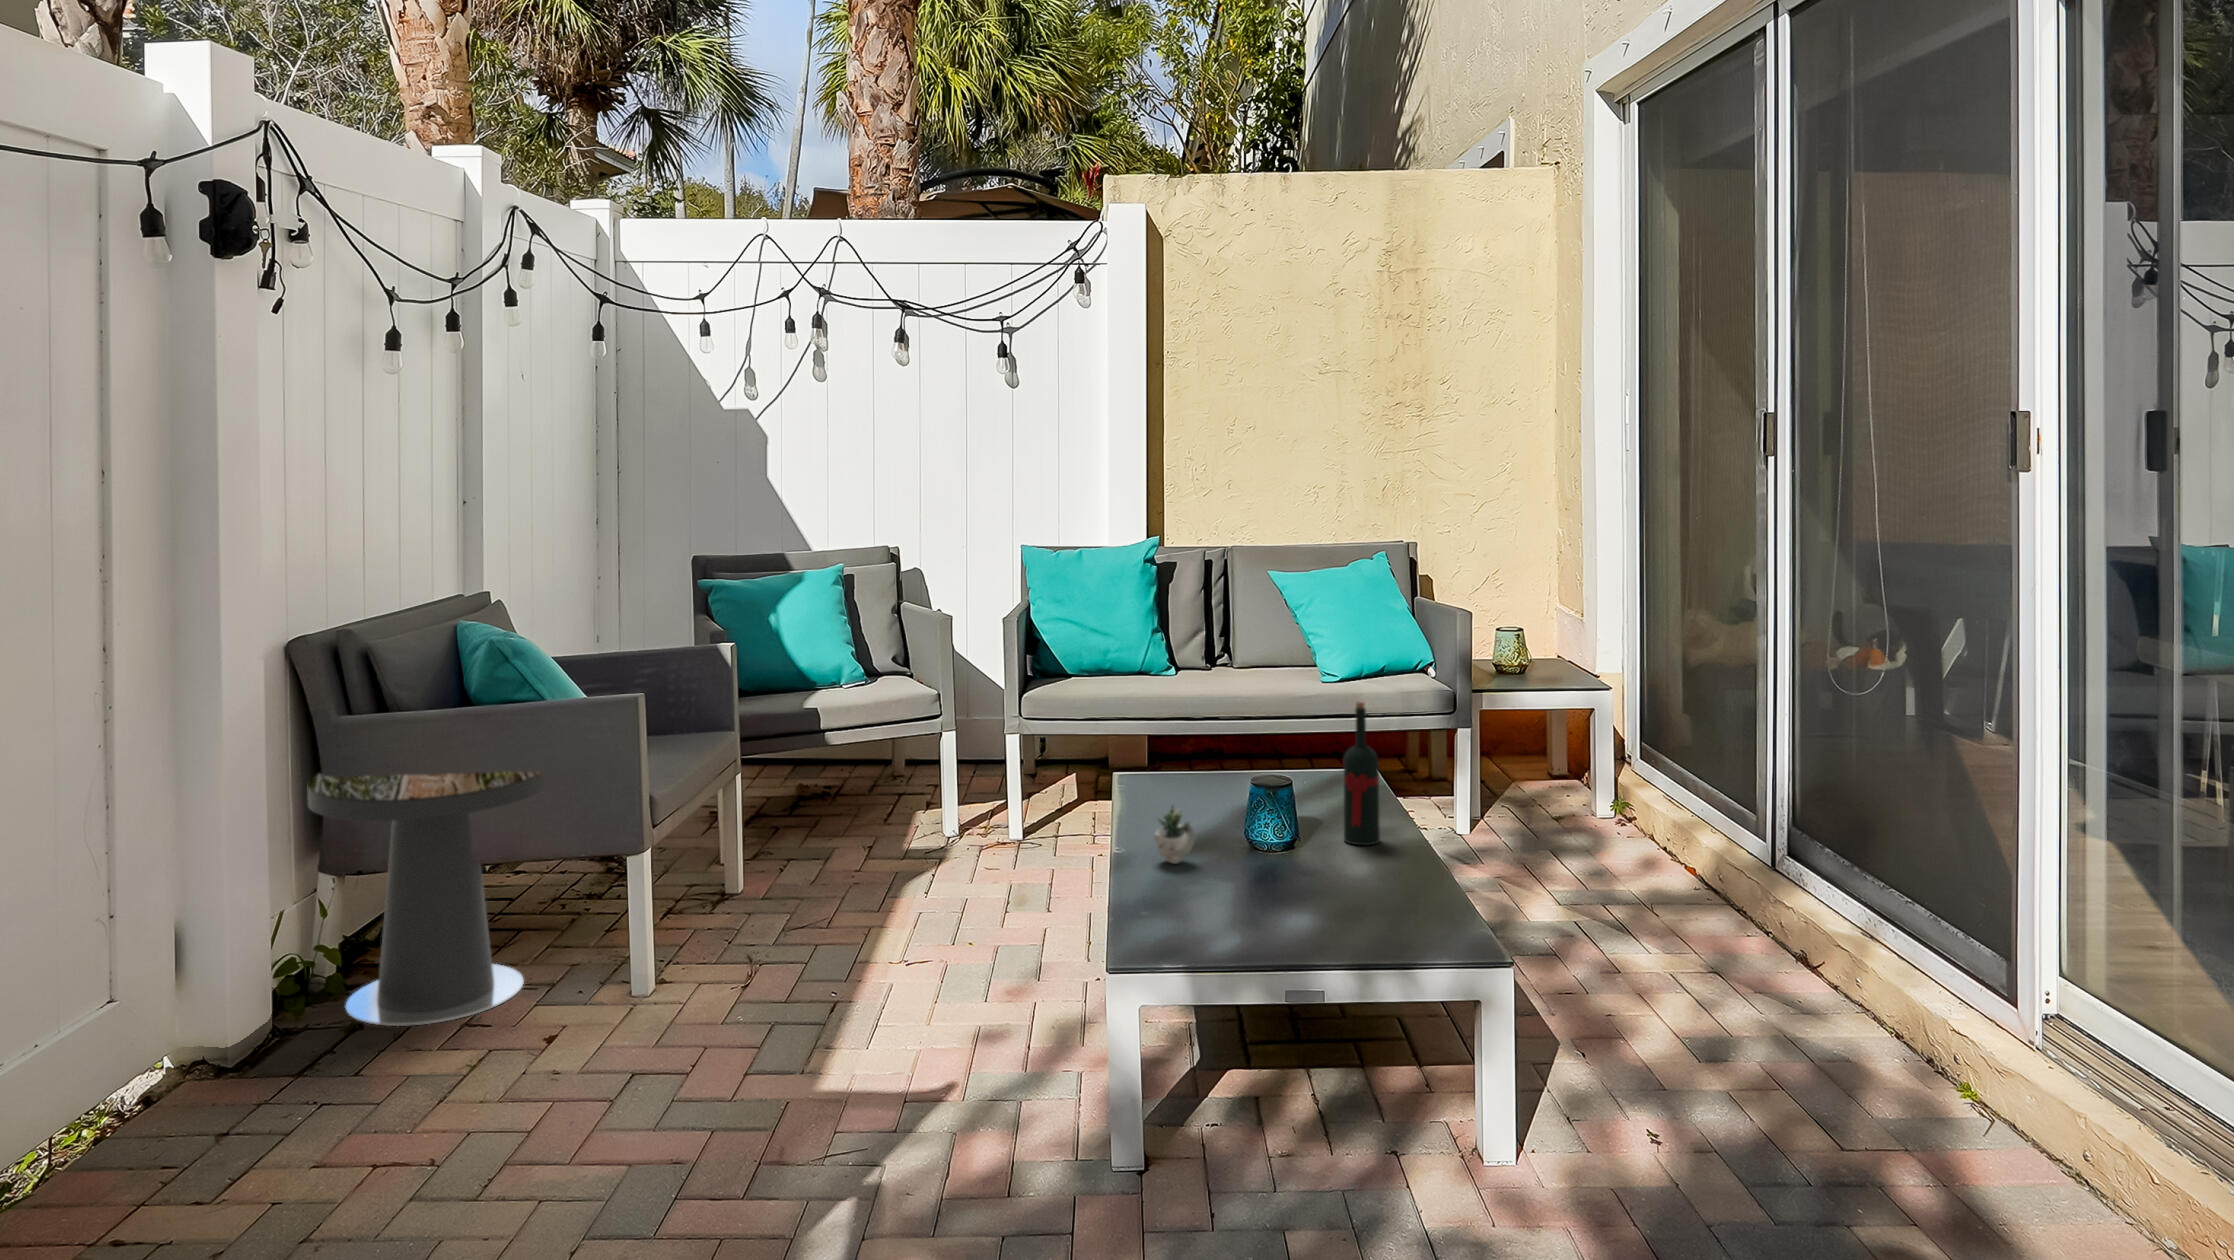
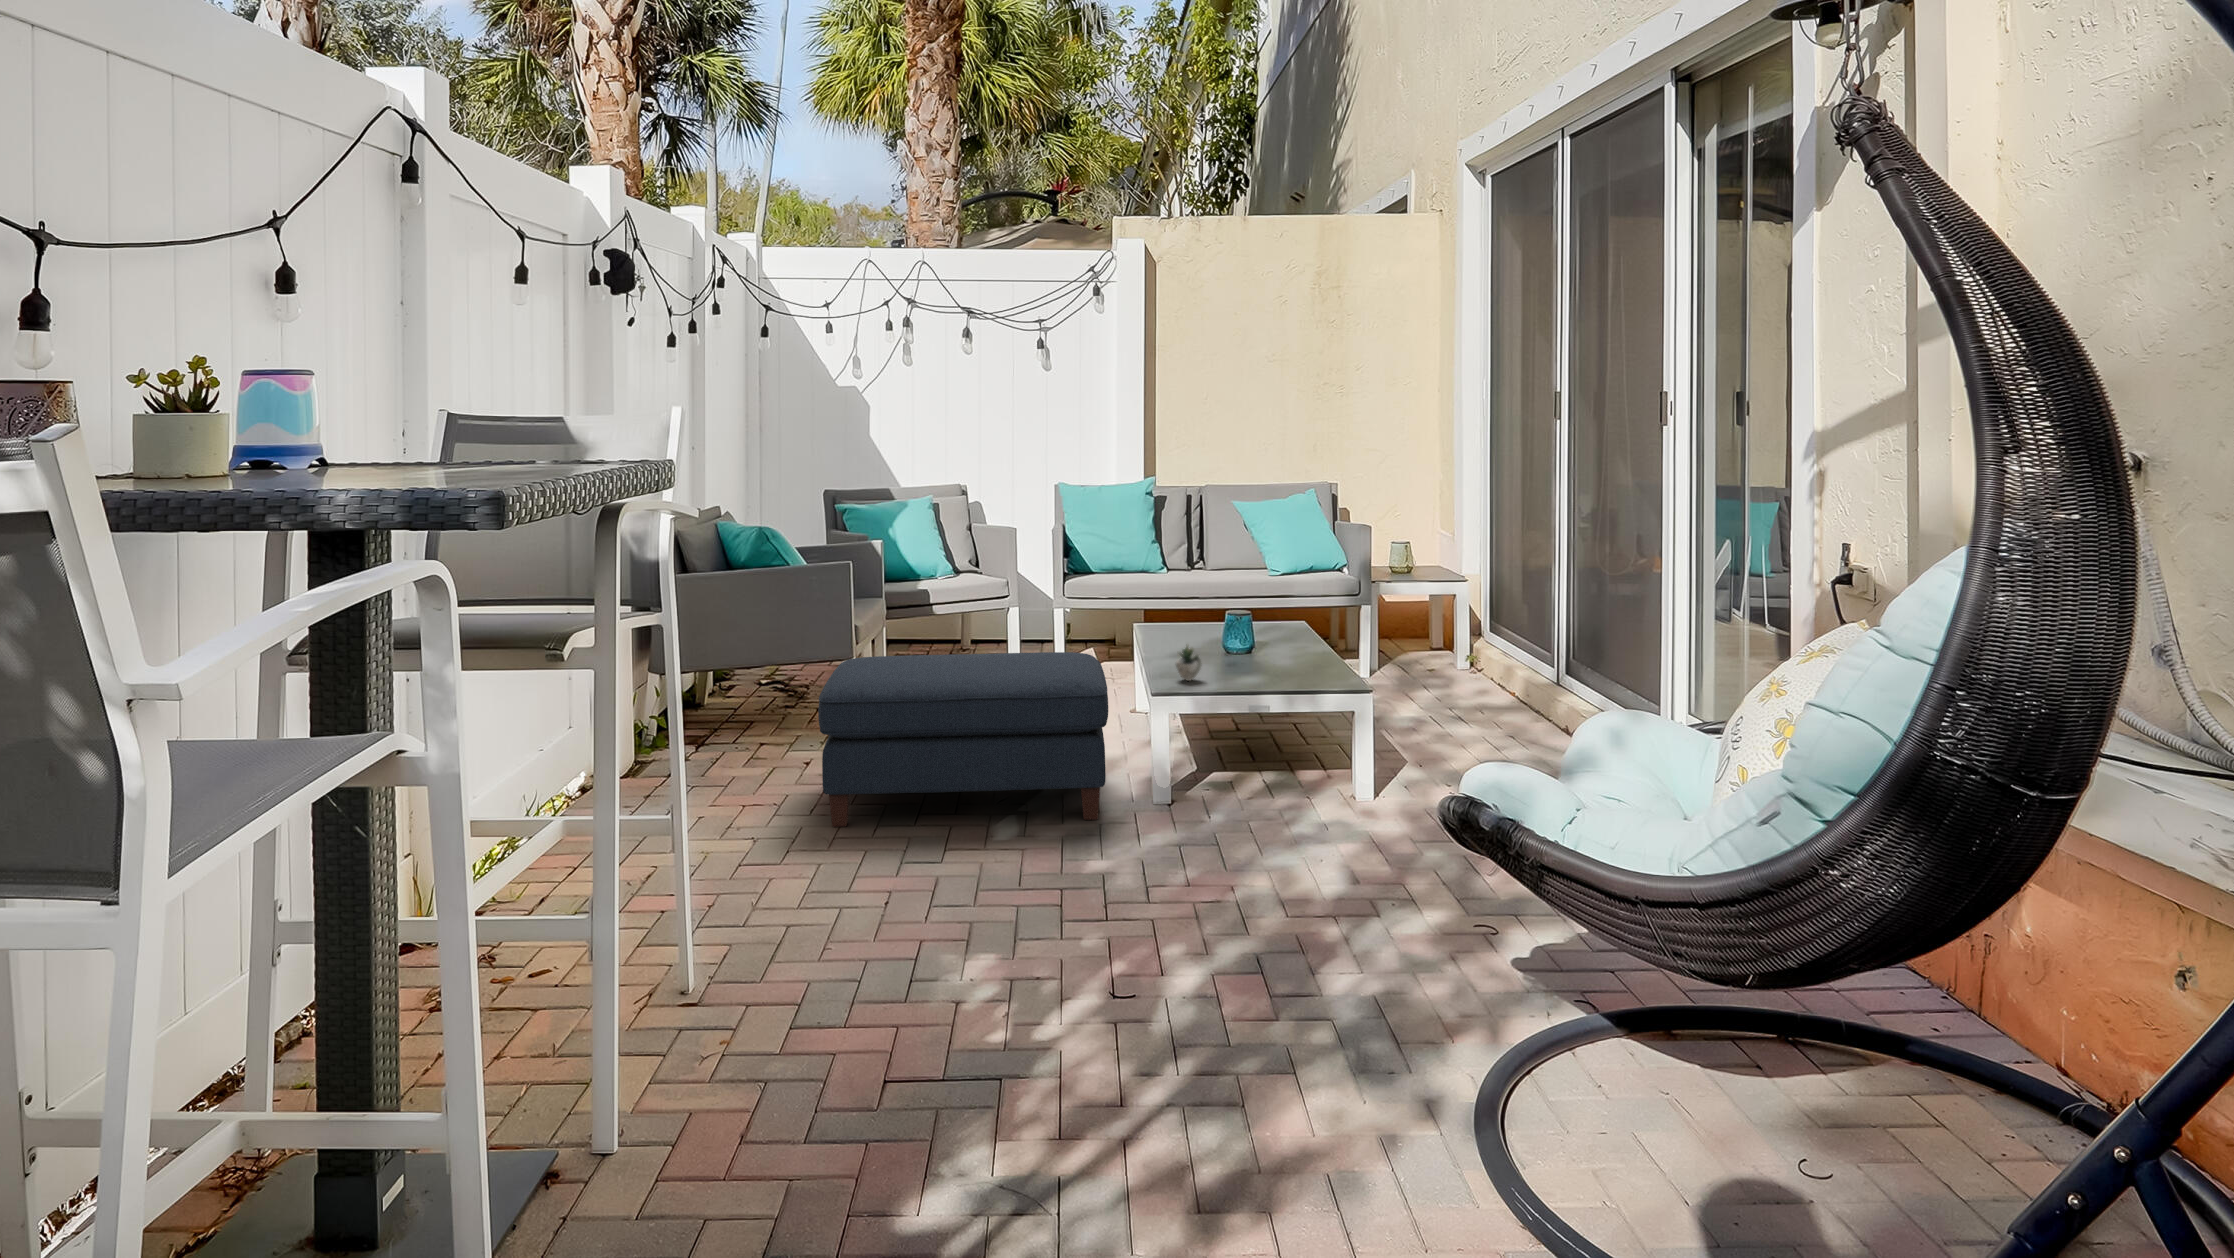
wine bottle: present [1344,702,1380,845] -> none [1295,580,1319,671]
side table: present [308,772,543,1026] -> none [624,617,776,790]
ottoman: none [564,813,1040,1112] -> present [818,652,1108,827]

